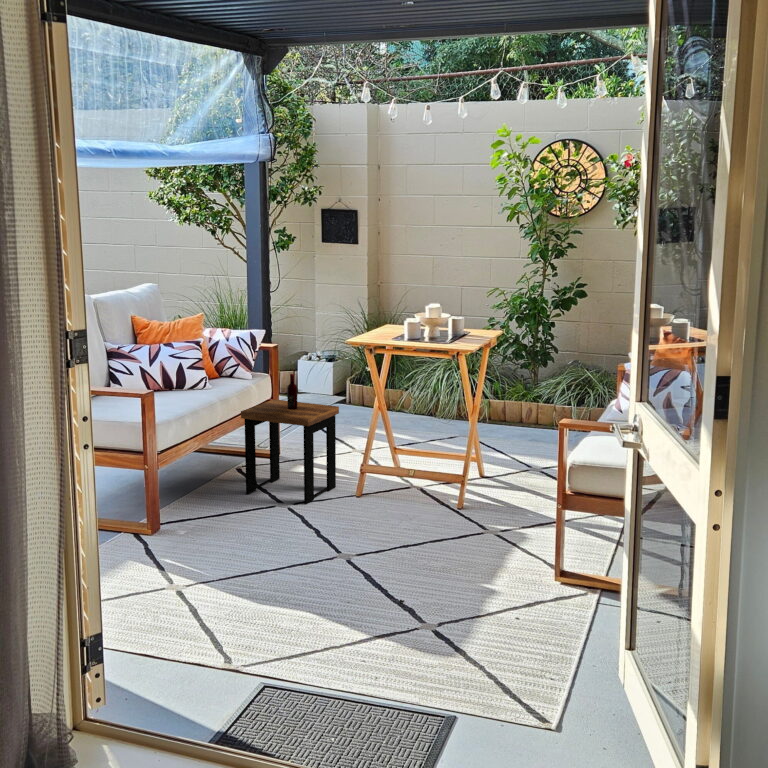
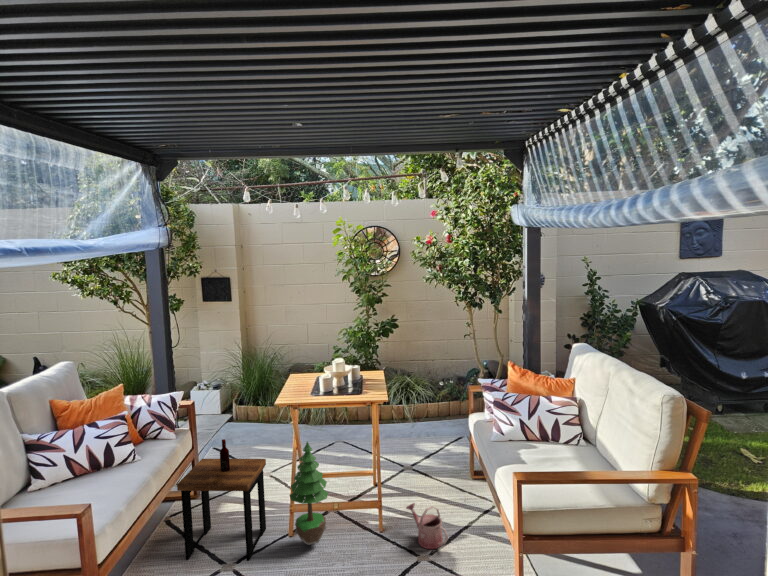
potted tree: none [354,383,399,504] -> present [289,442,328,545]
watering can: none [489,478,525,526] -> present [406,503,448,549]

